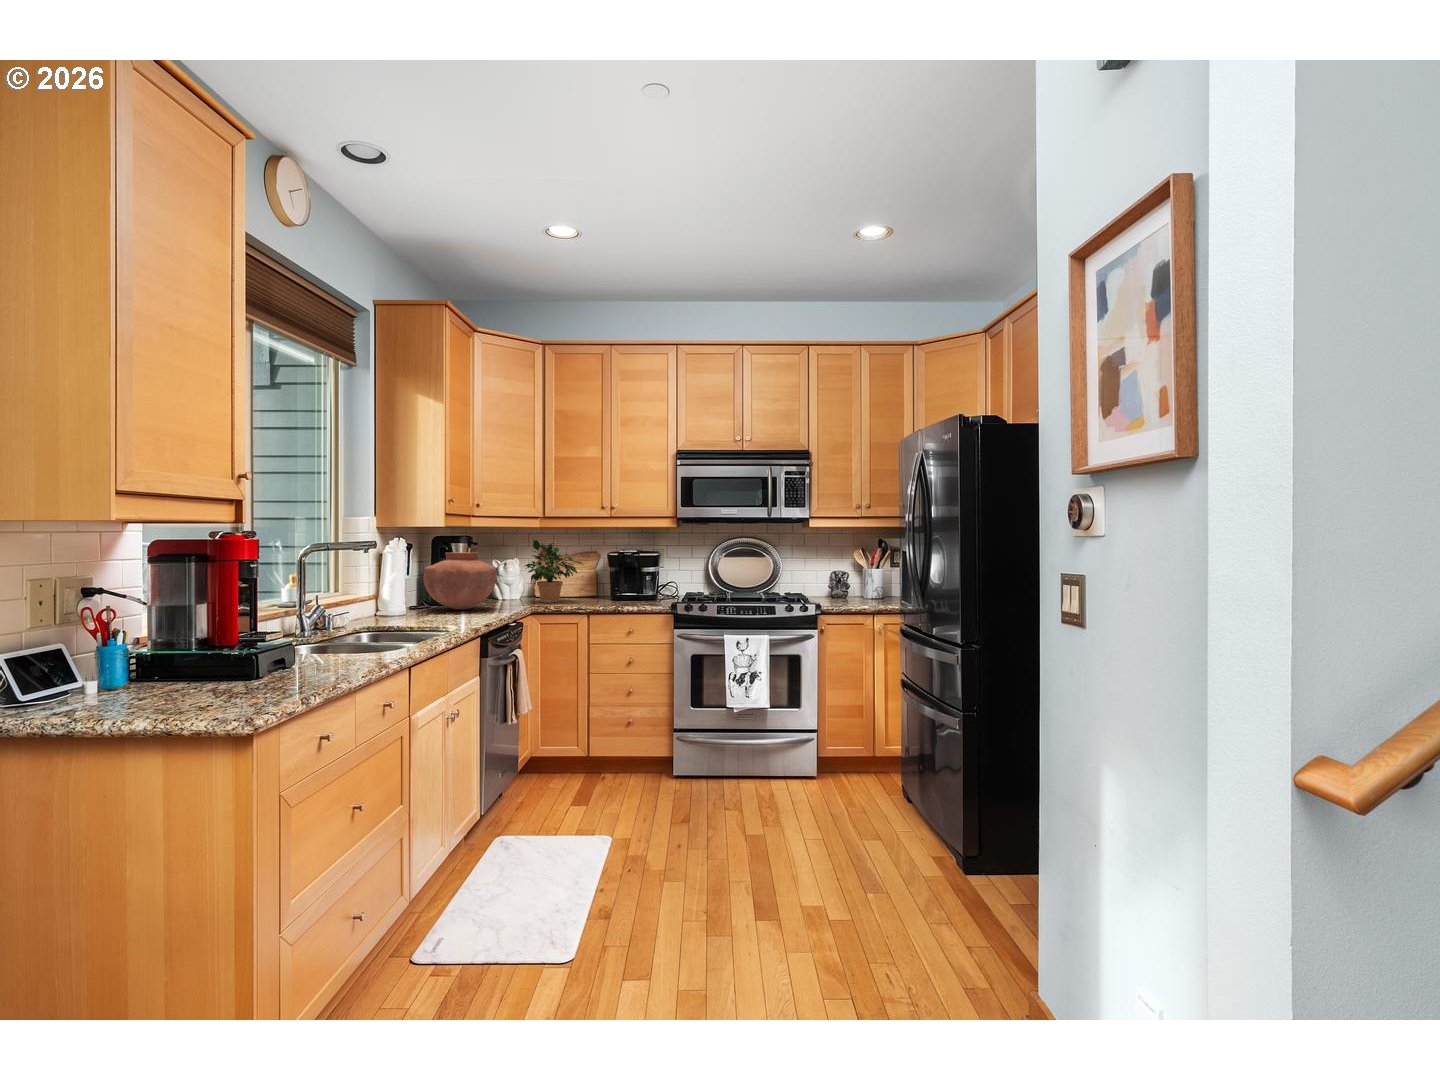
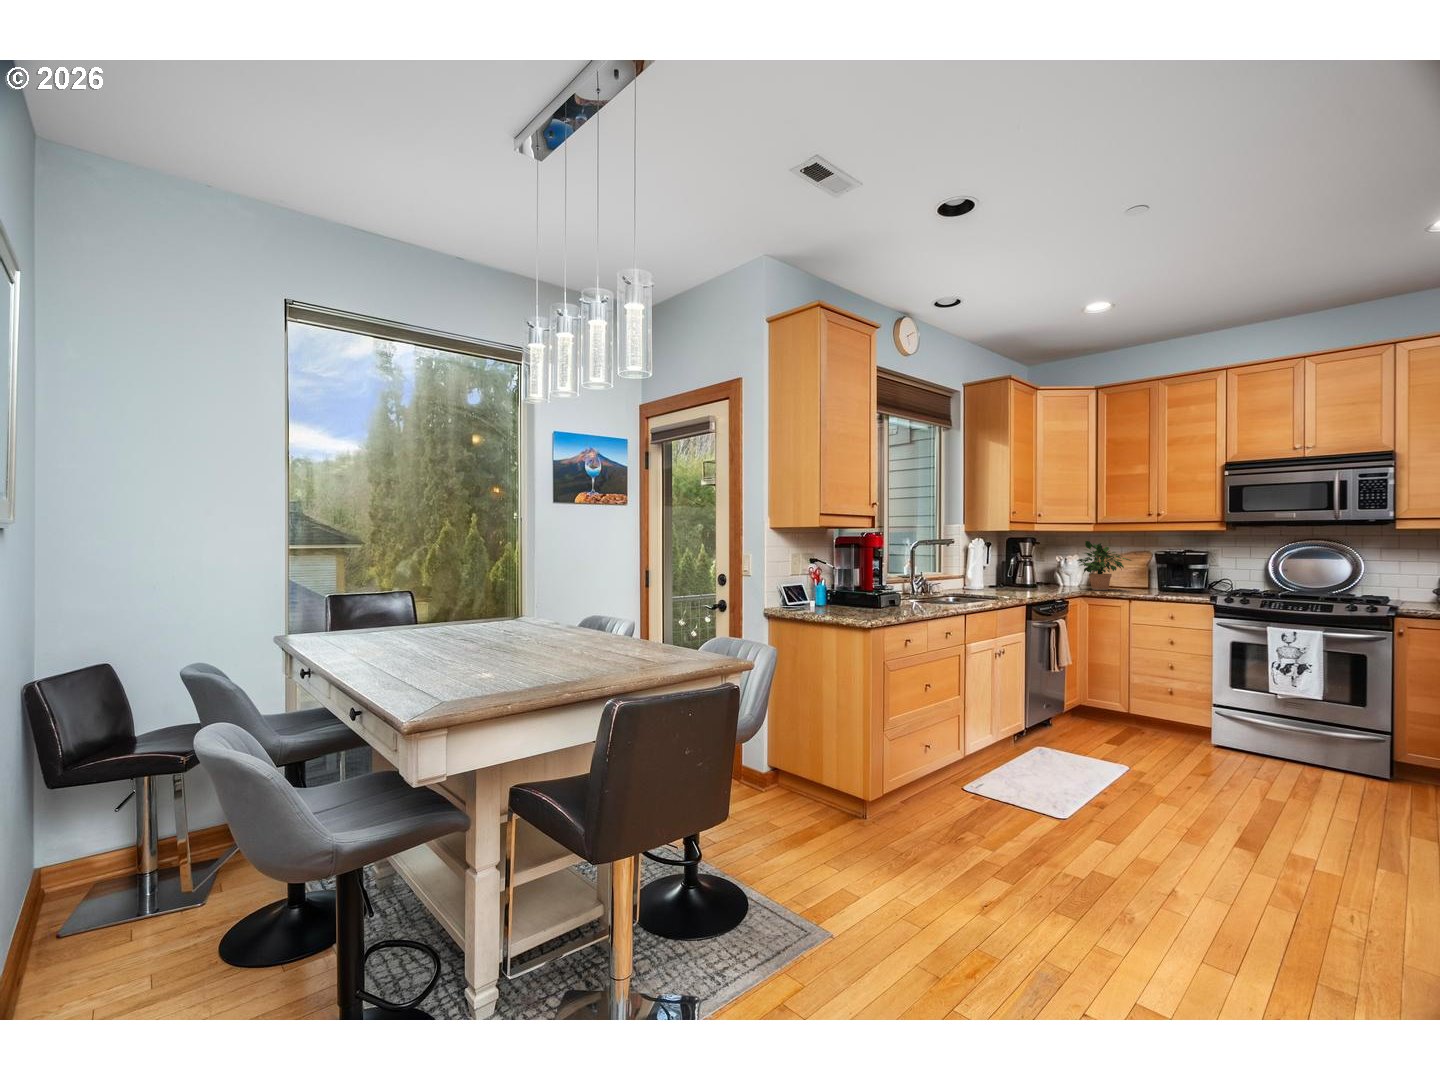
vase: present [423,552,496,610] -> none [996,549,1050,590]

